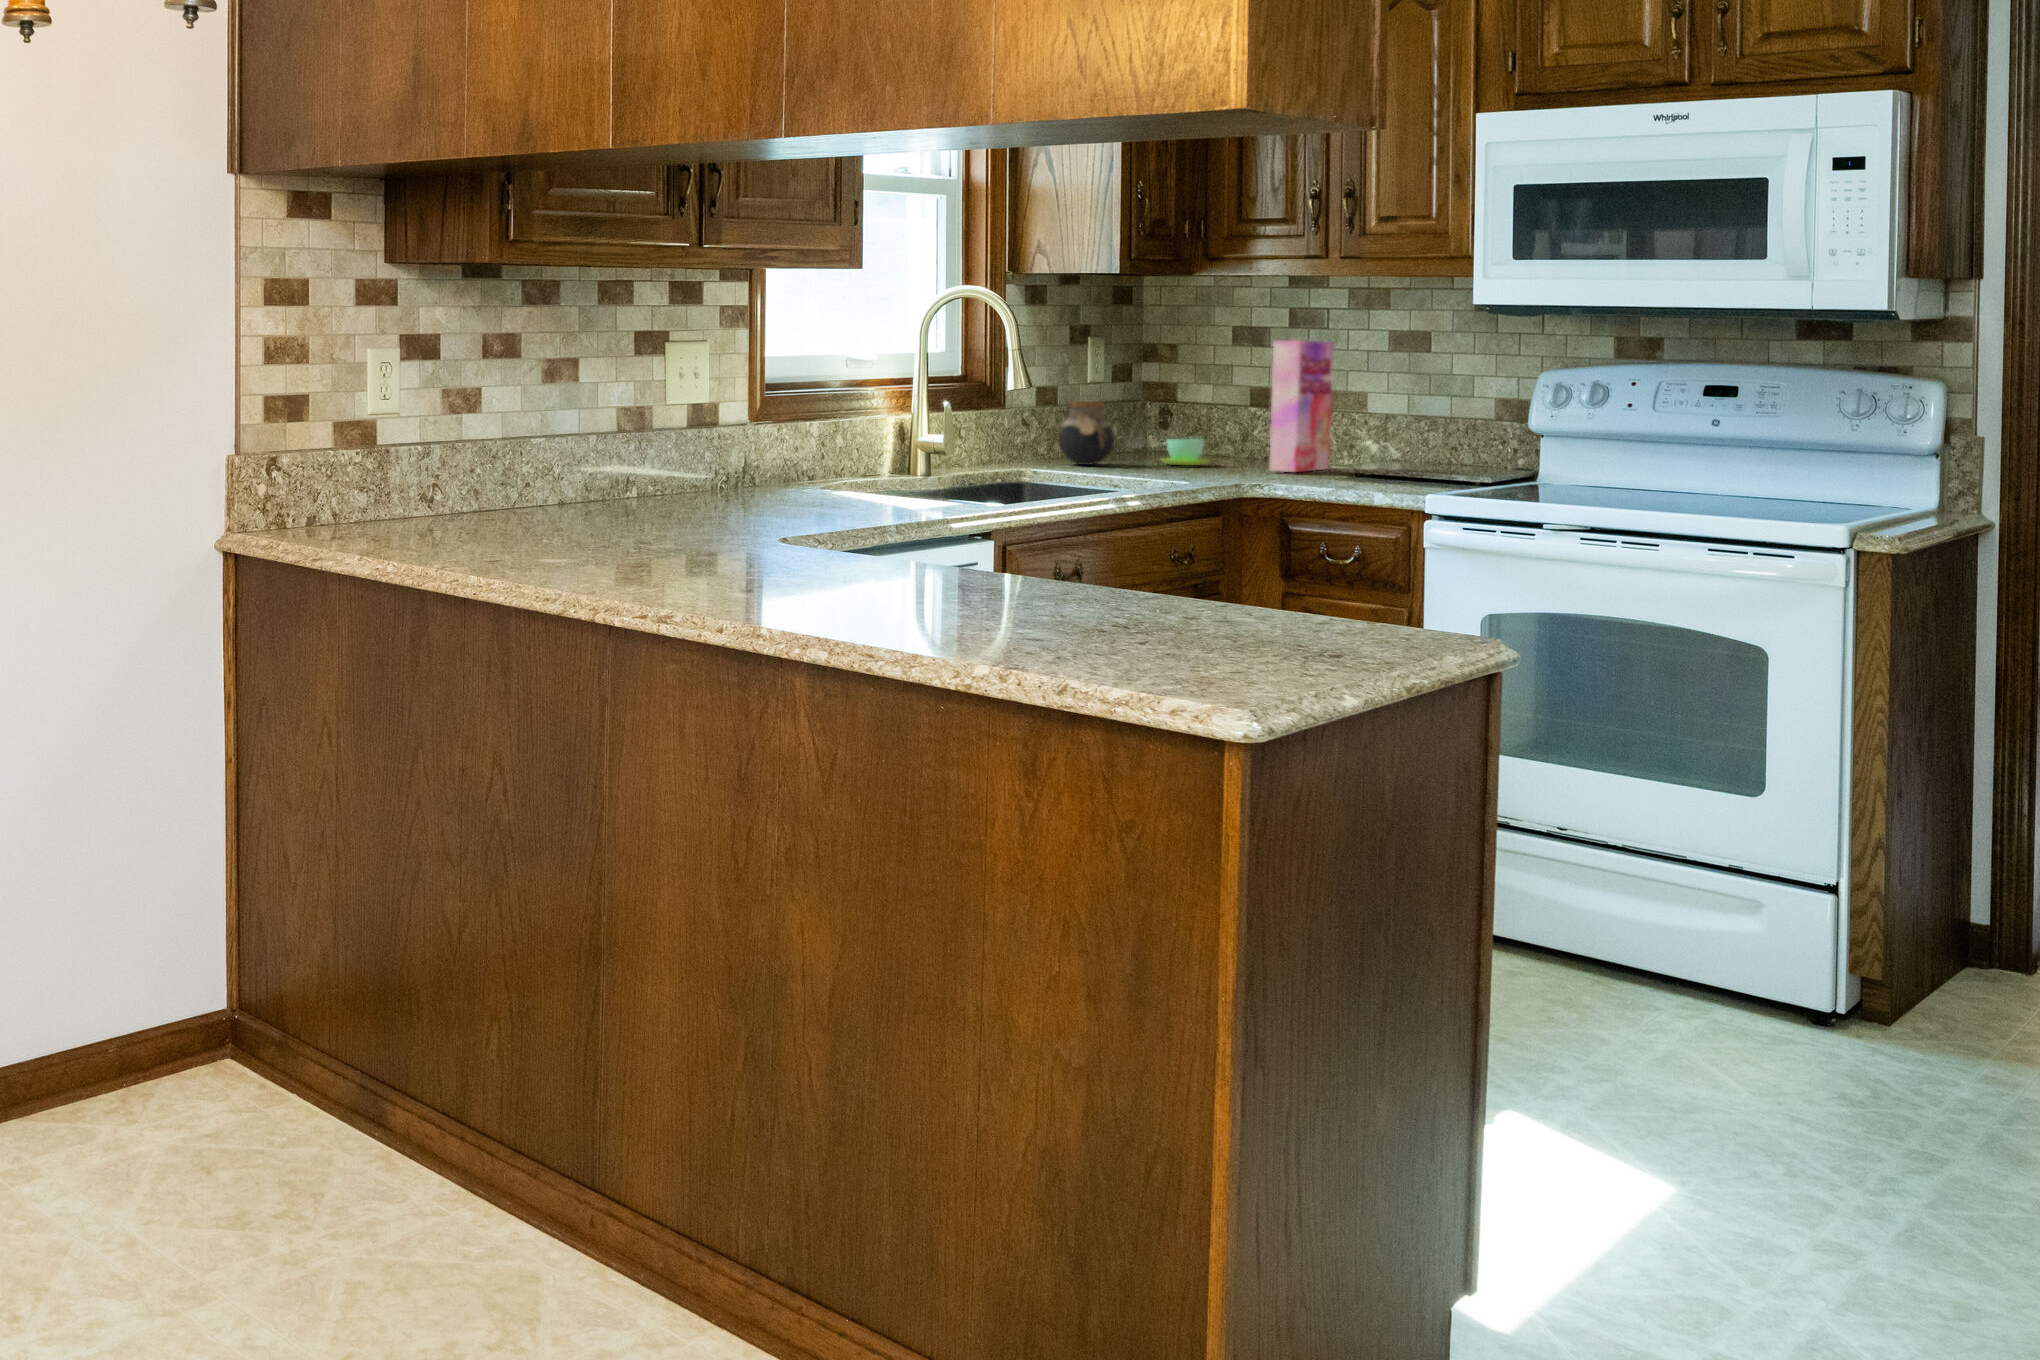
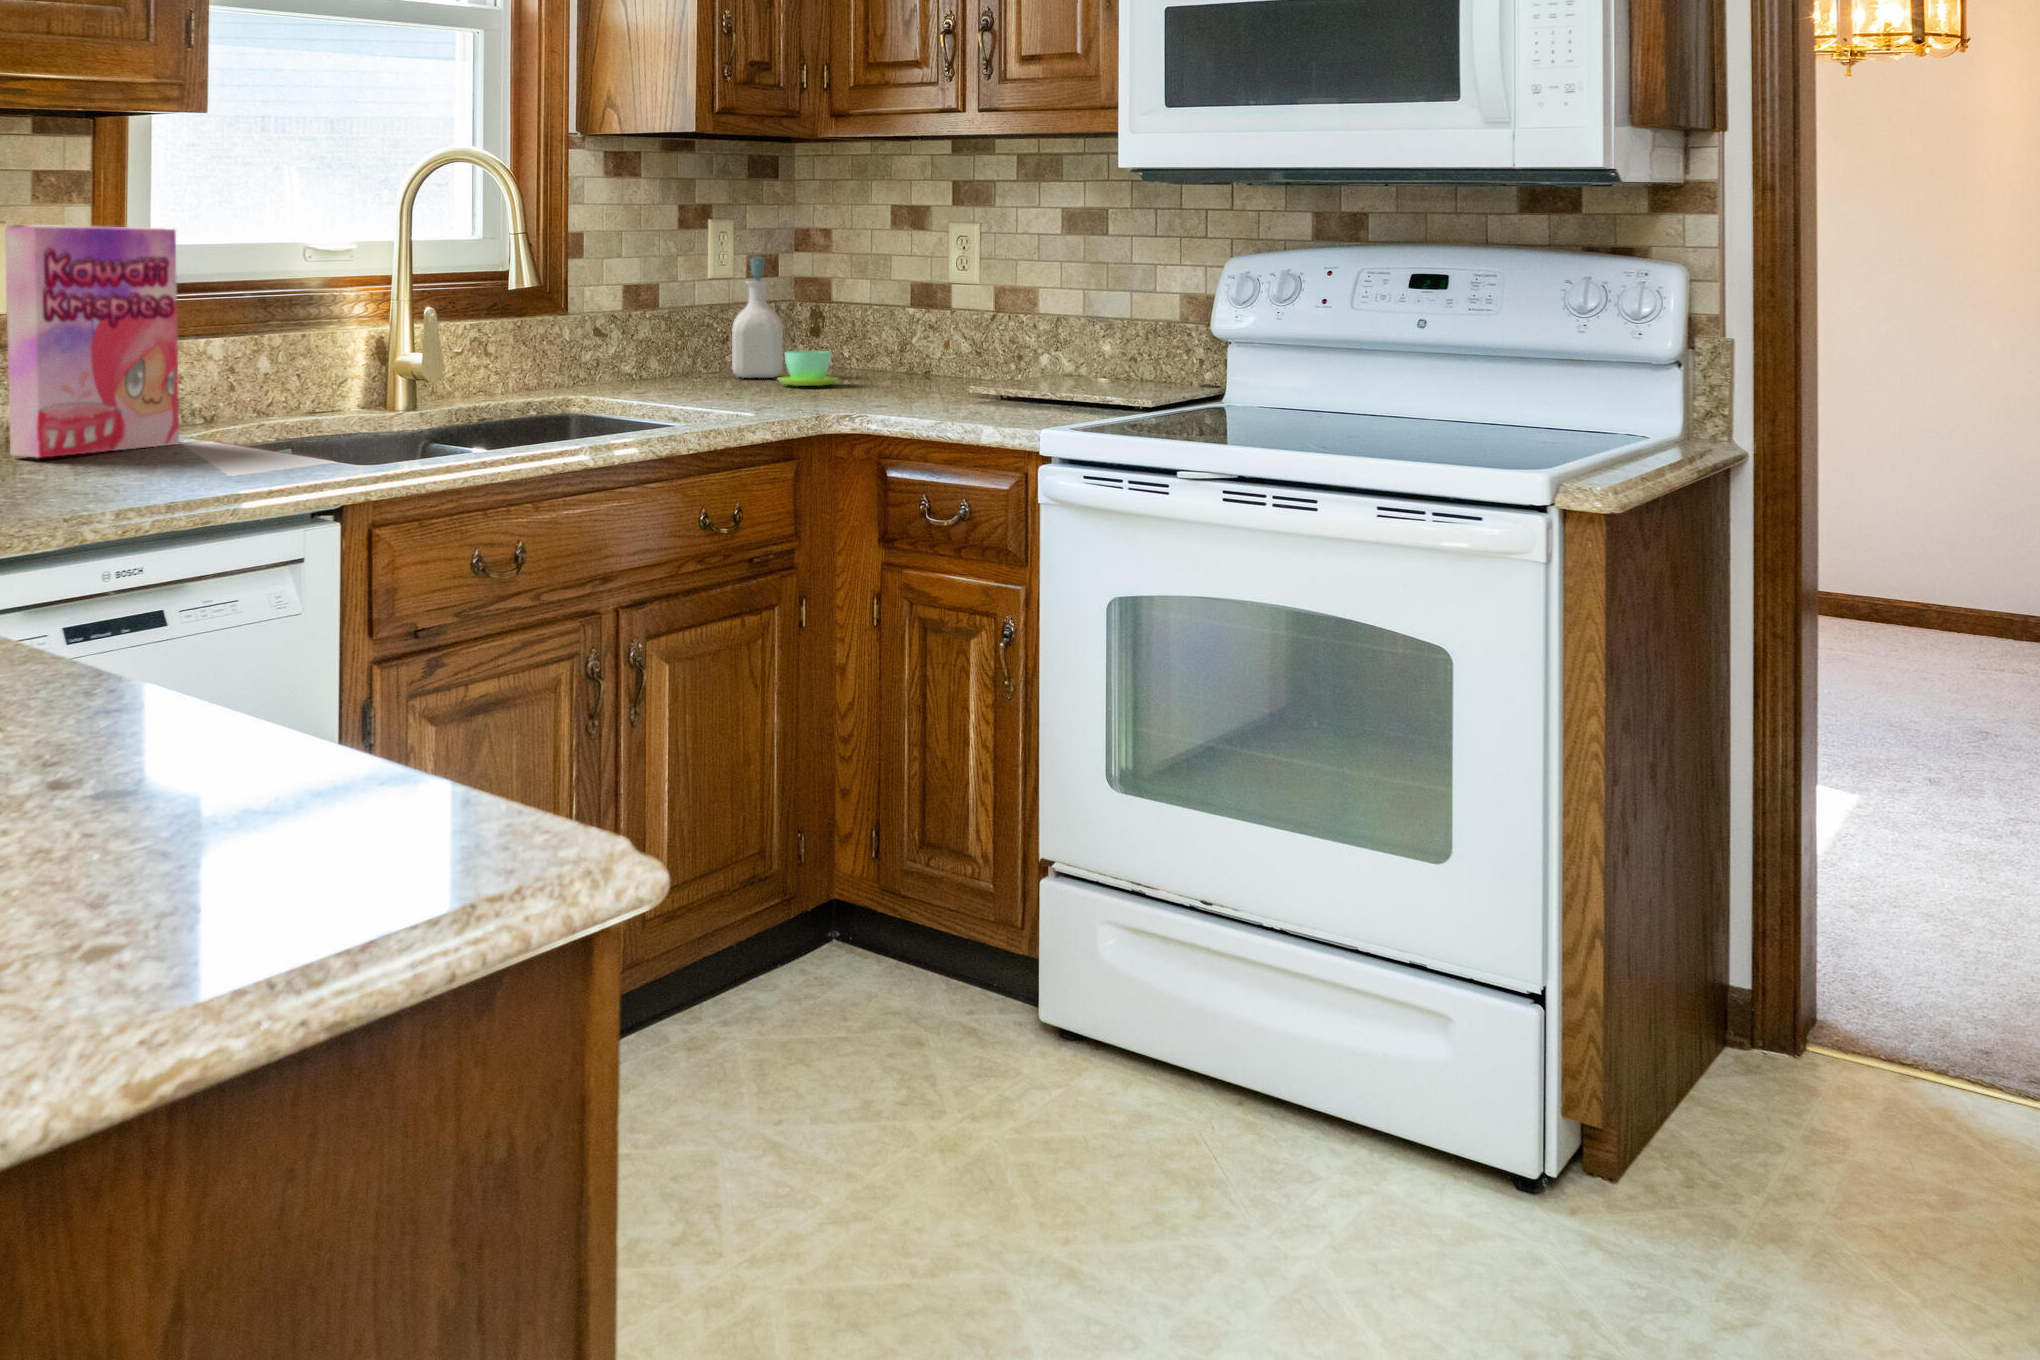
cereal box: present [1269,340,1333,472] -> present [5,225,179,458]
soap bottle: none [1110,366,1155,460] -> present [732,257,783,378]
jar: present [1059,401,1114,465] -> none [642,303,713,388]

